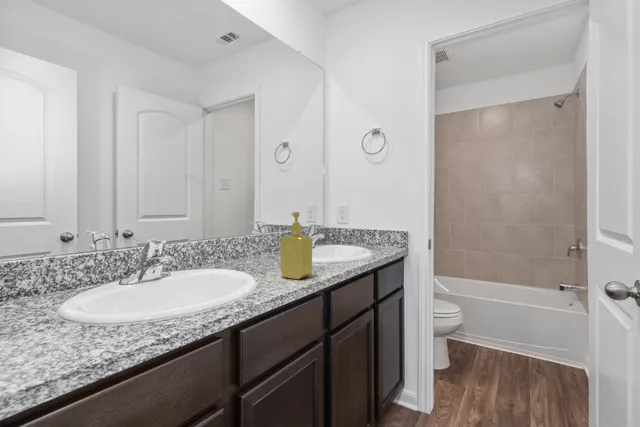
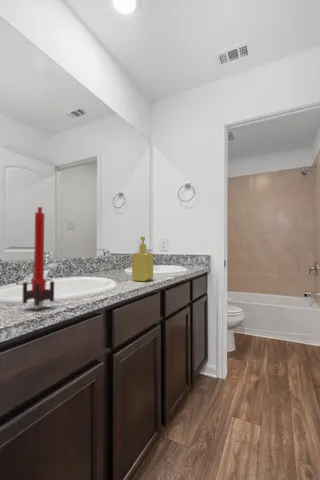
candle: none [89,185,138,342] -> present [22,207,54,309]

